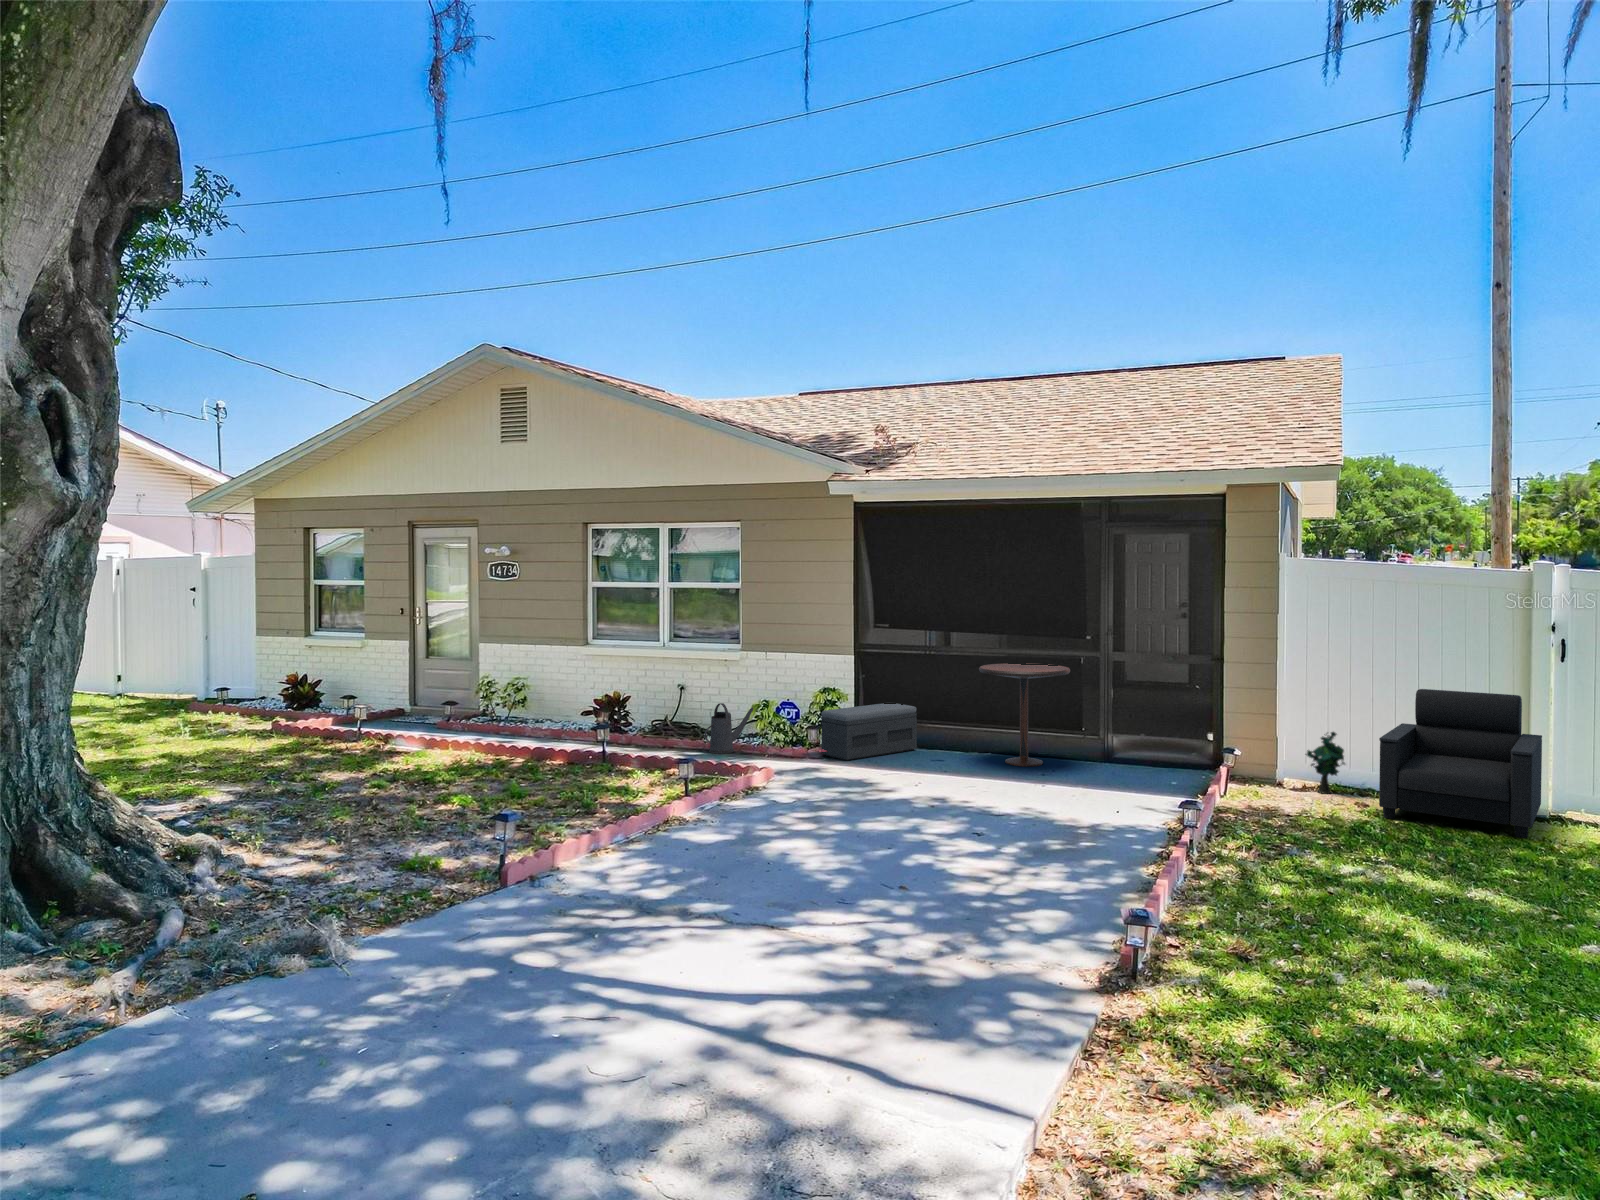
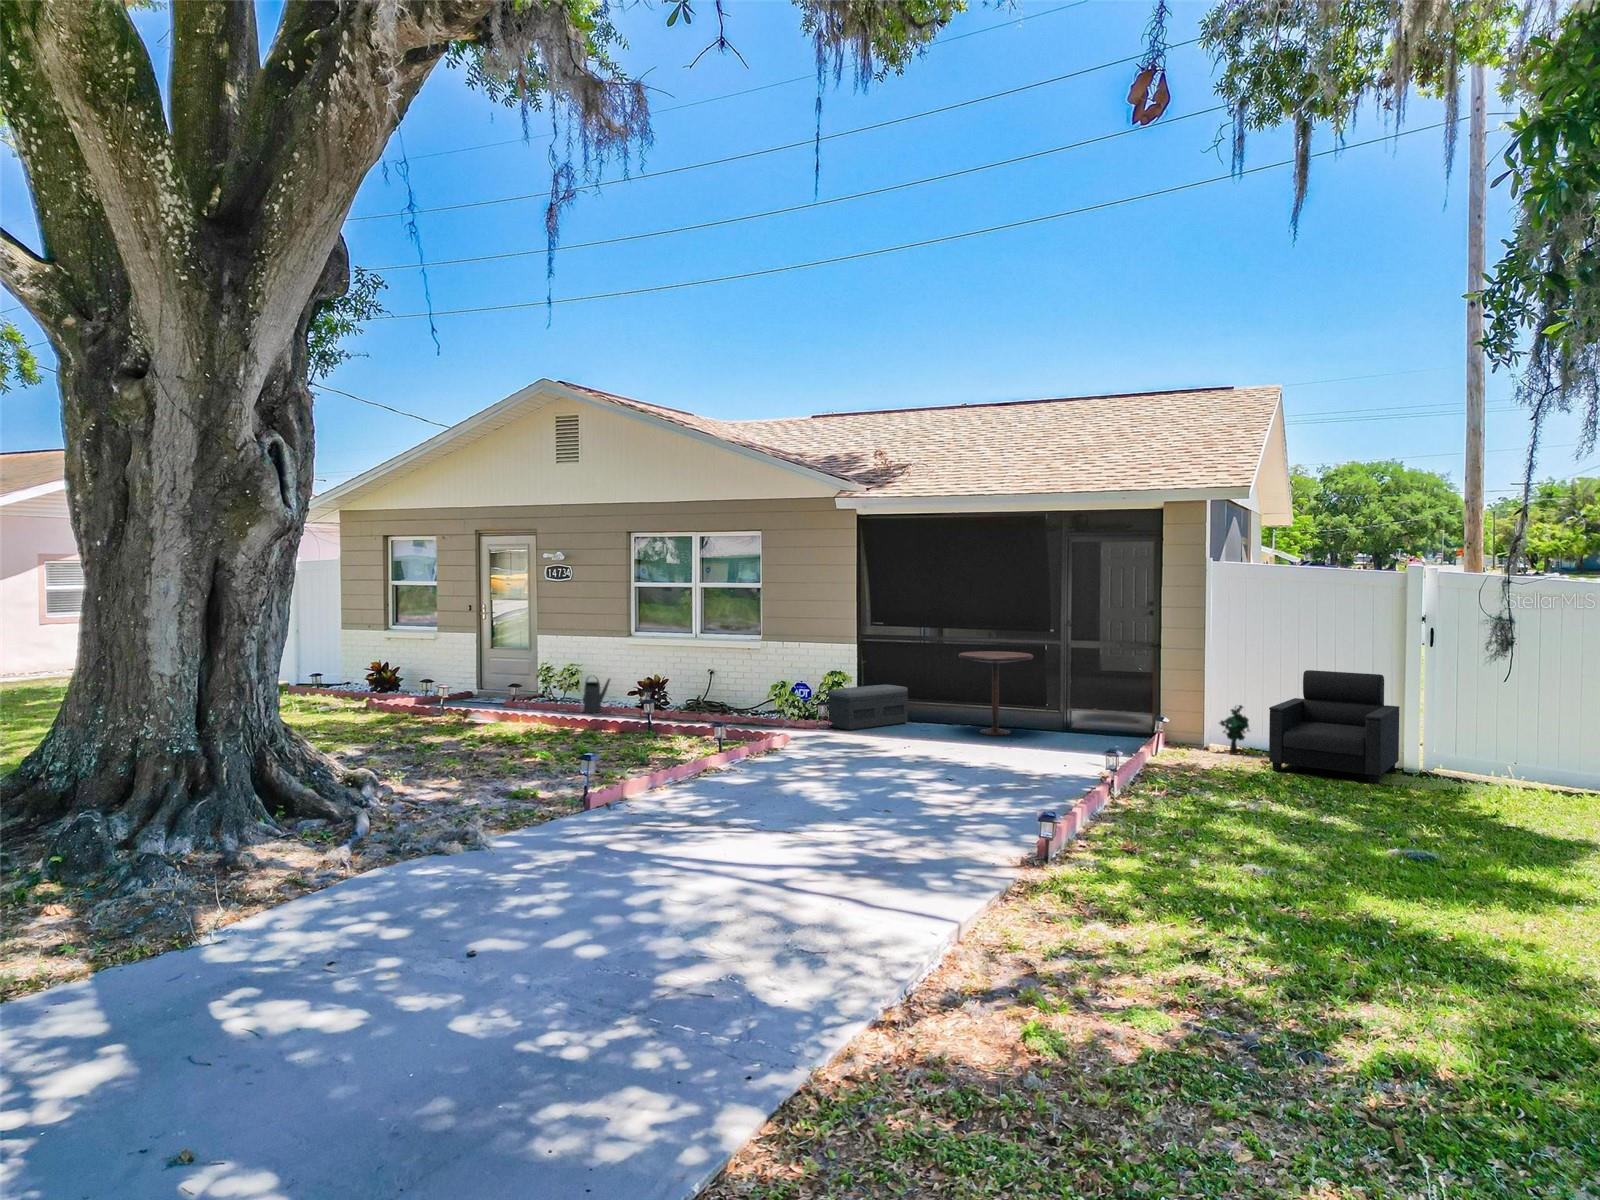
watering can: present [704,703,753,754] -> present [583,677,610,713]

